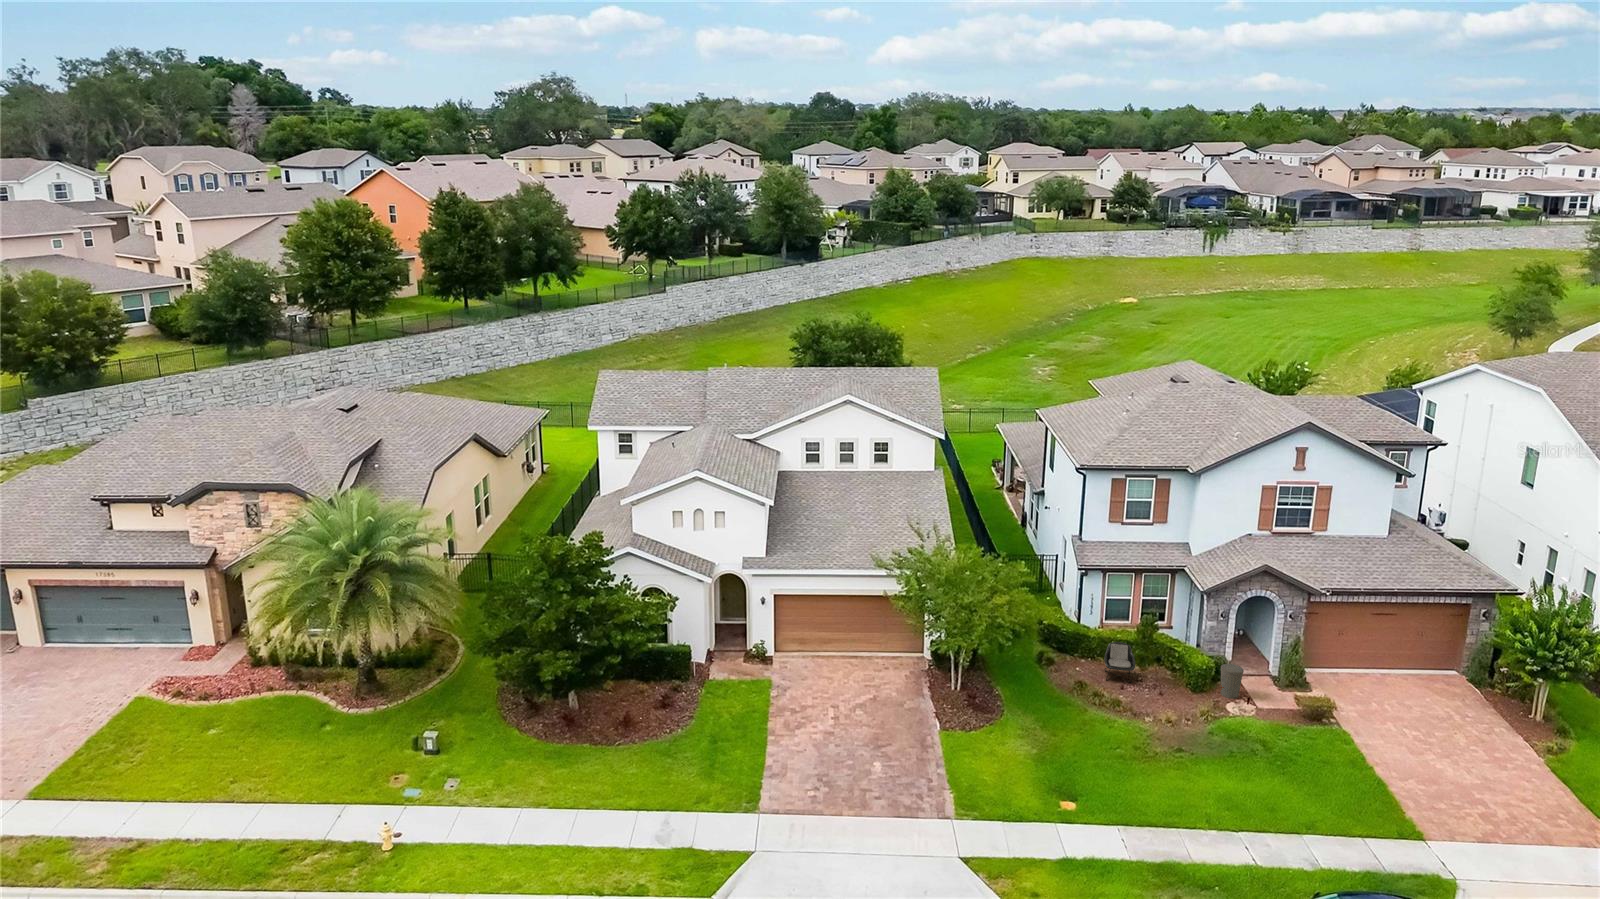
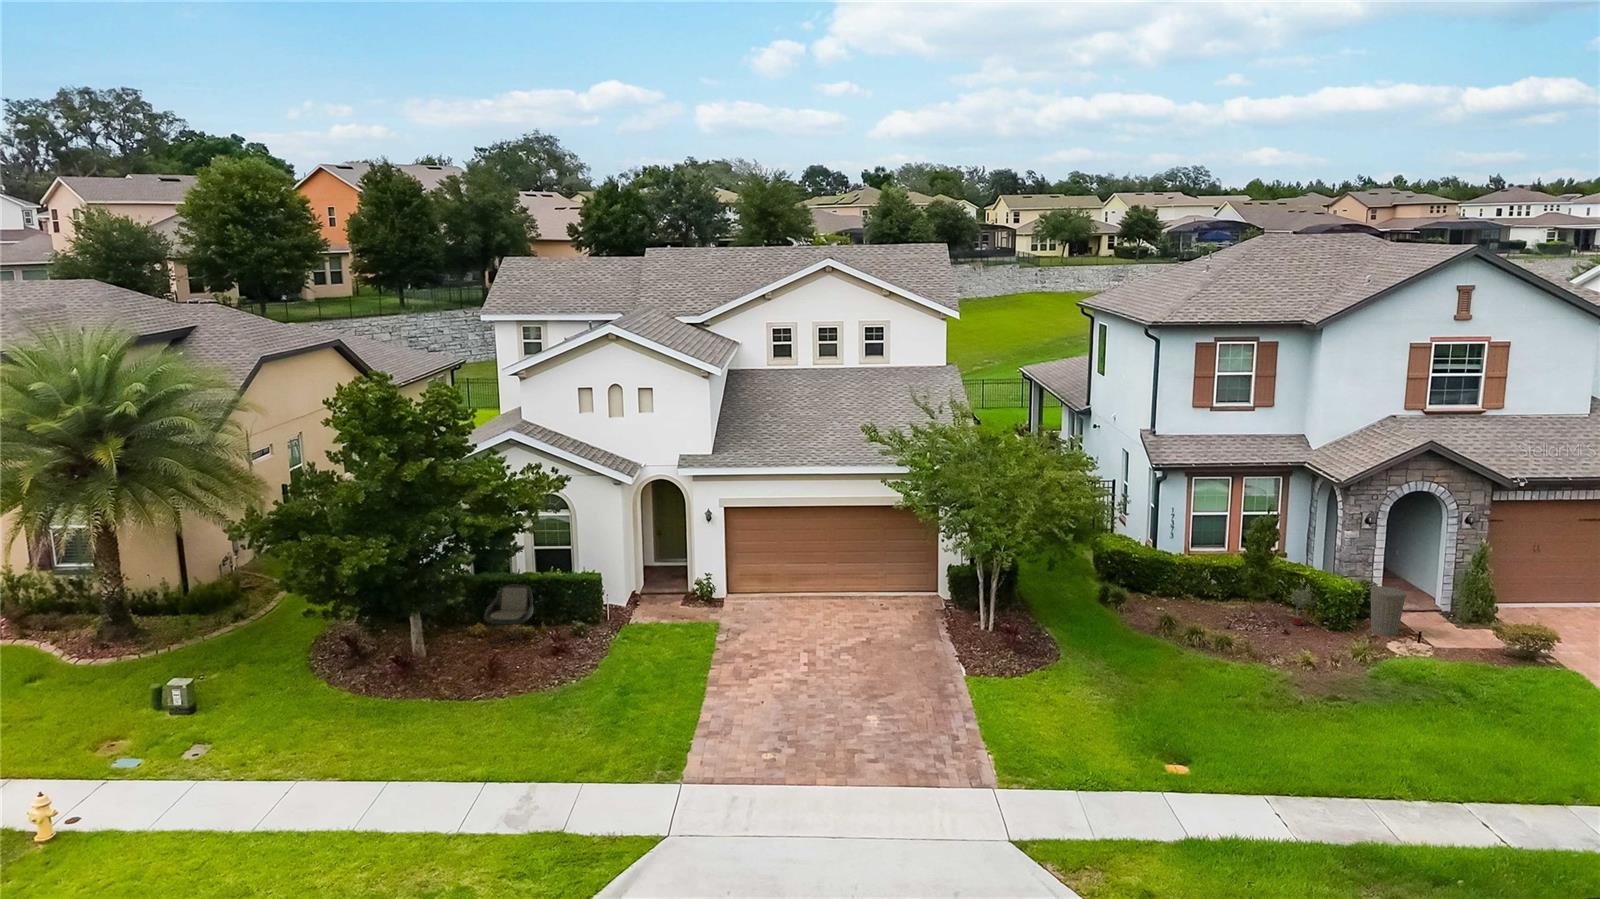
lounge chair: present [1104,642,1135,683] -> present [484,585,535,643]
potted tree: none [1167,660,1185,688] -> present [1291,584,1315,625]

